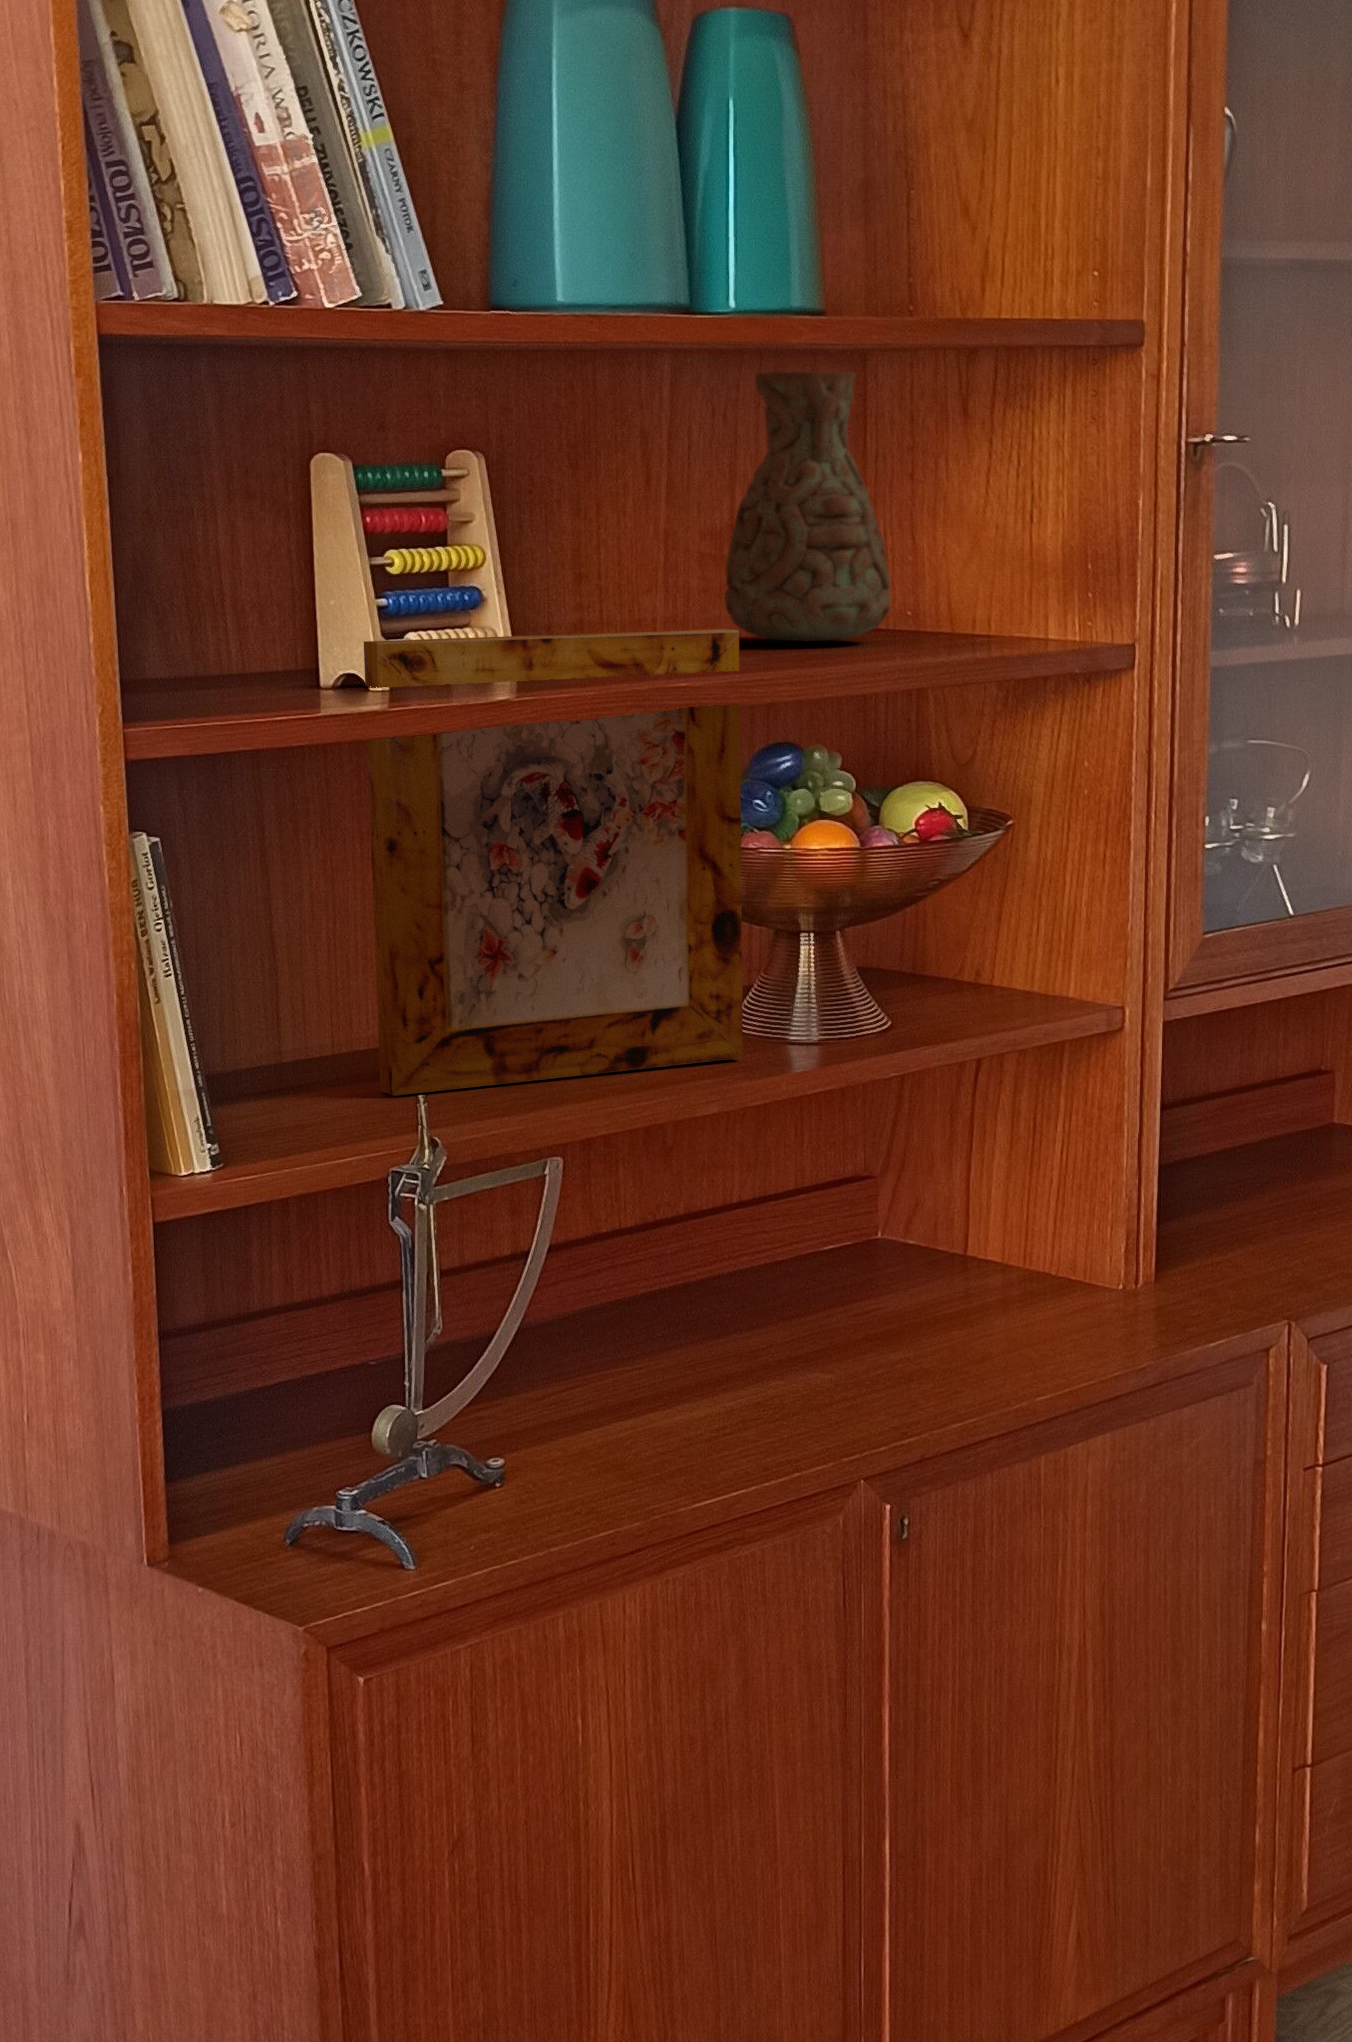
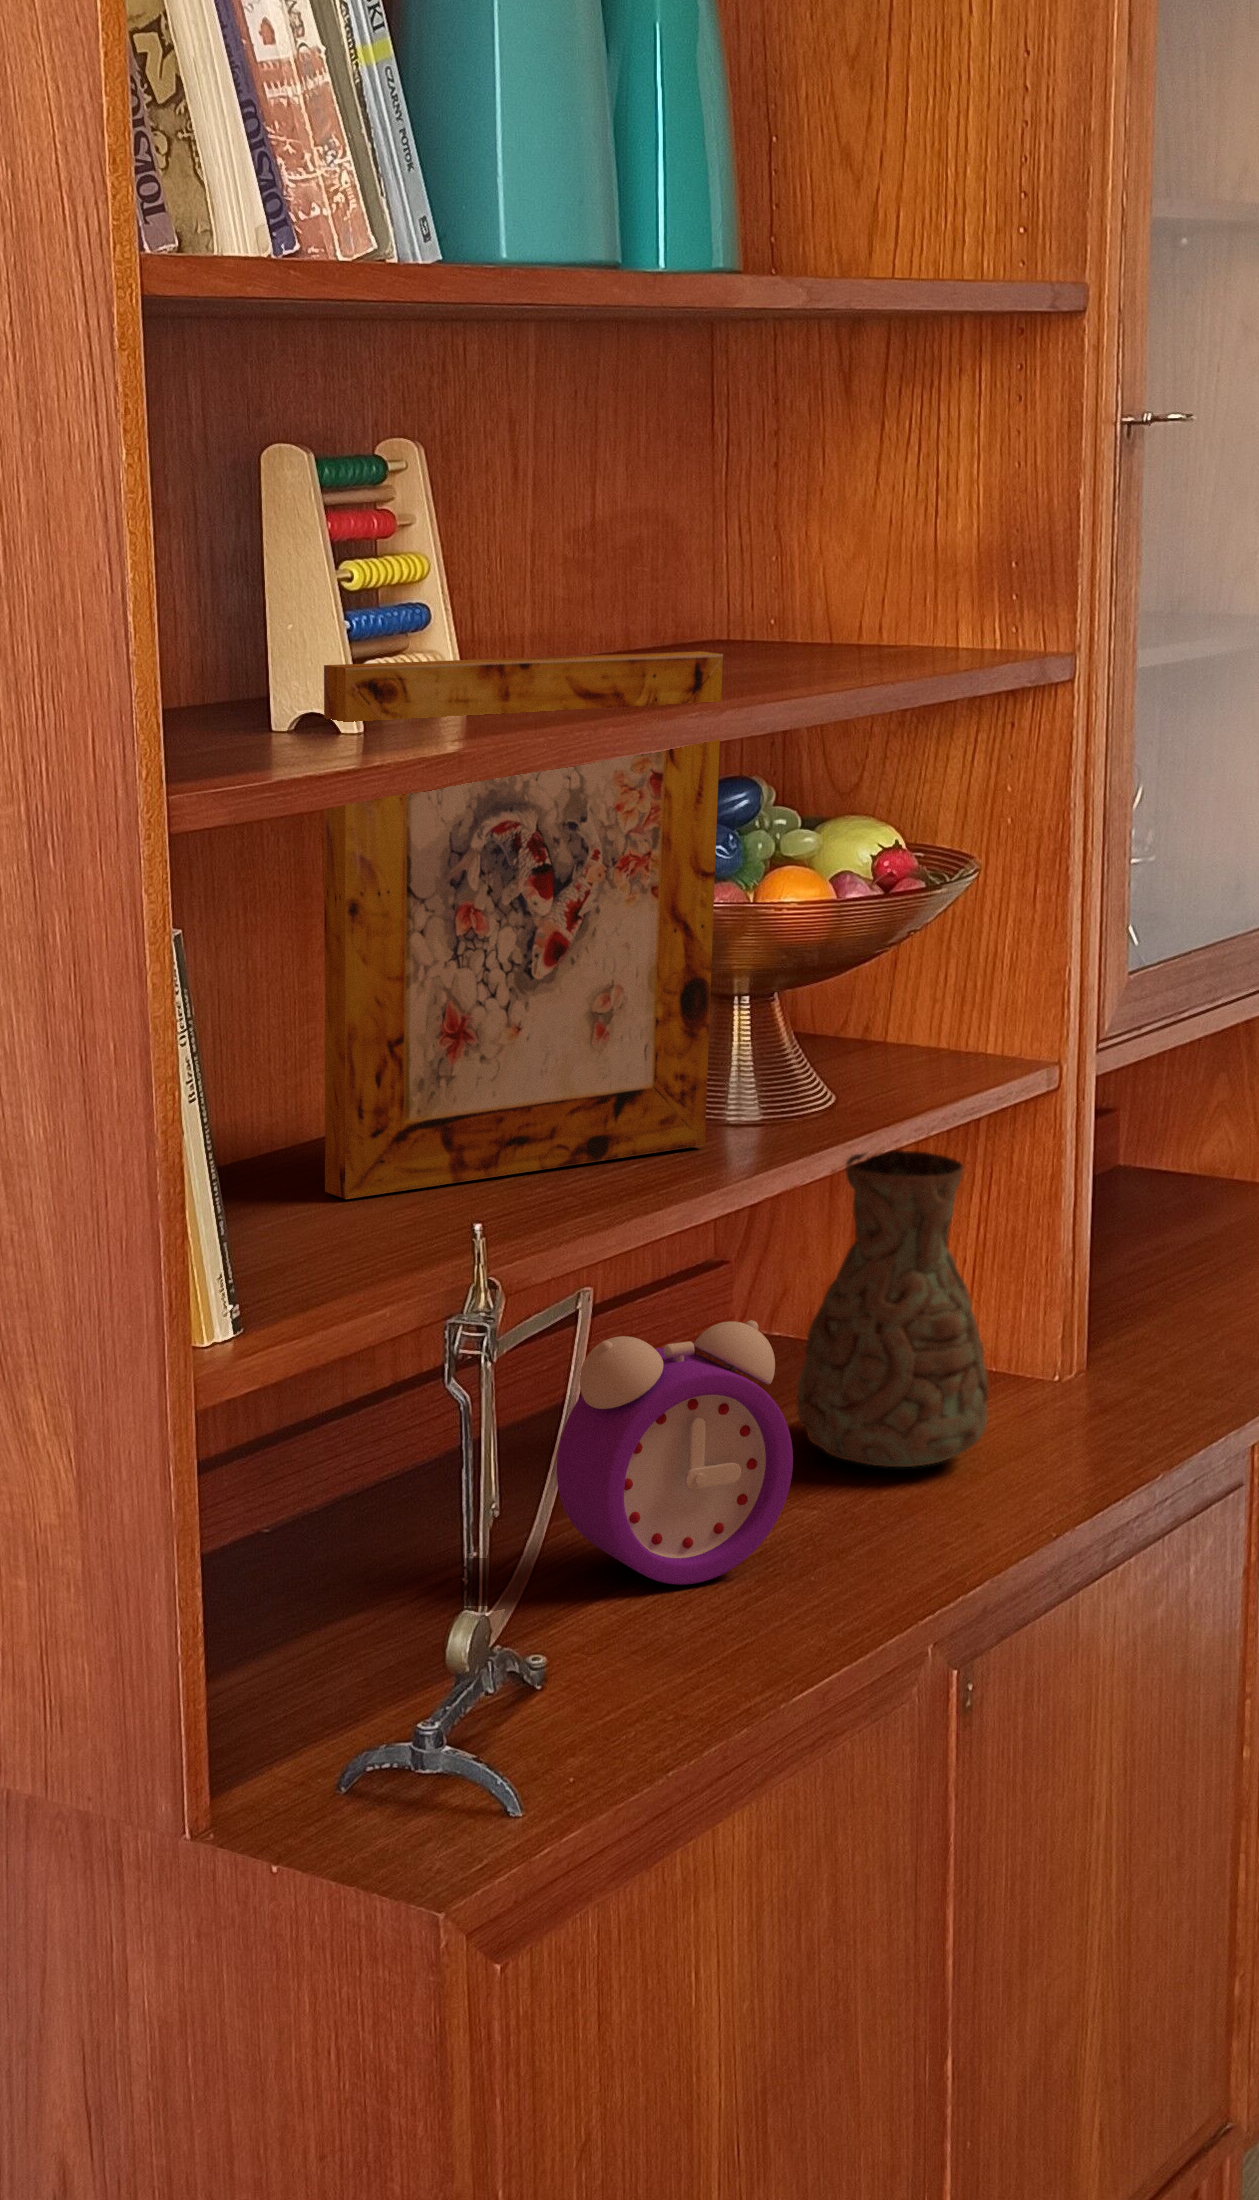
decorative vase: present [724,372,890,641] -> present [797,1150,988,1467]
alarm clock: none [580,1204,789,1435] -> present [557,1320,793,1584]

